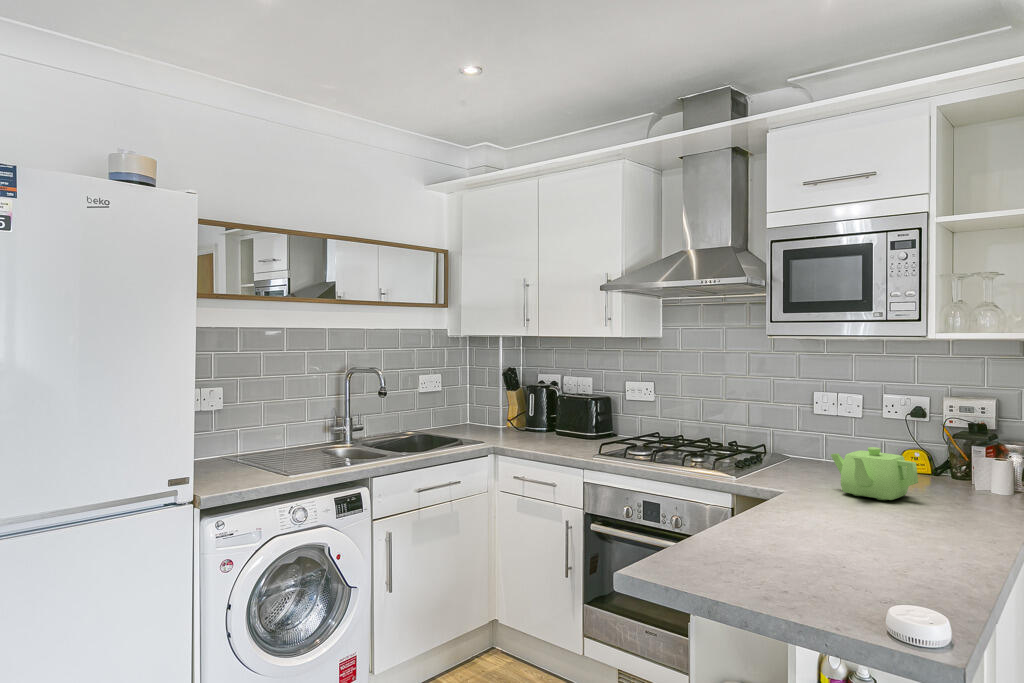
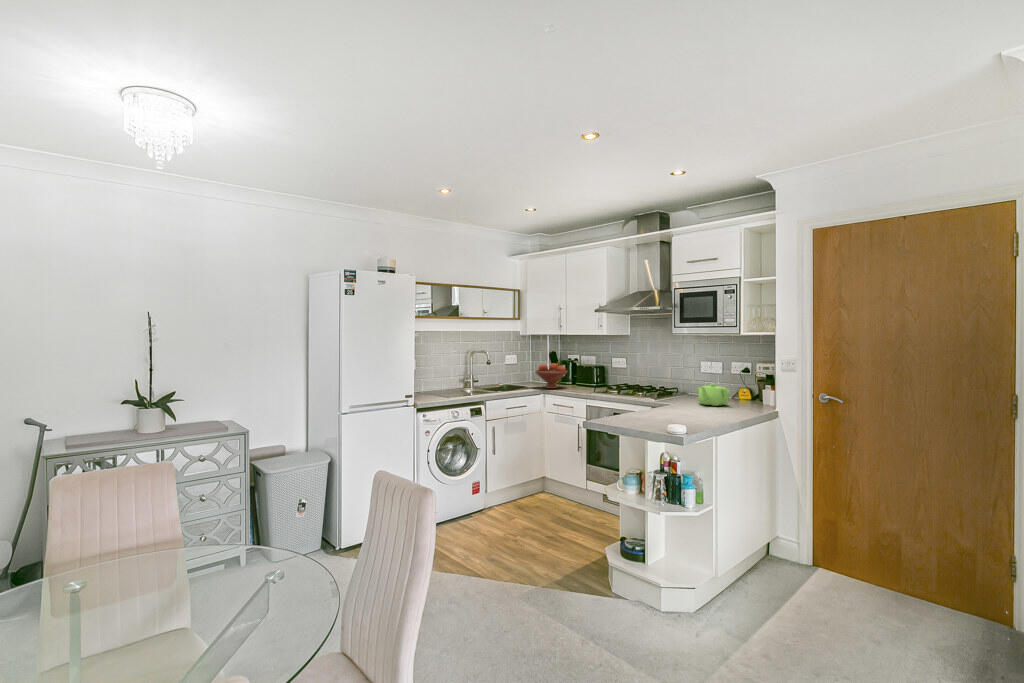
fruit bowl: none [476,393,540,444] -> present [535,364,568,389]

